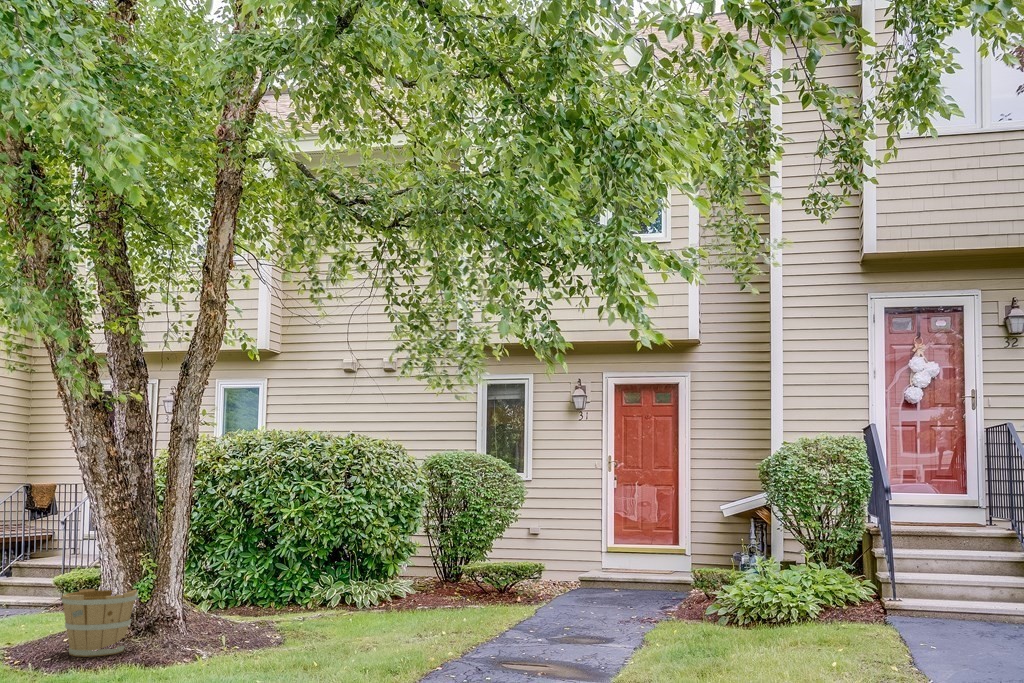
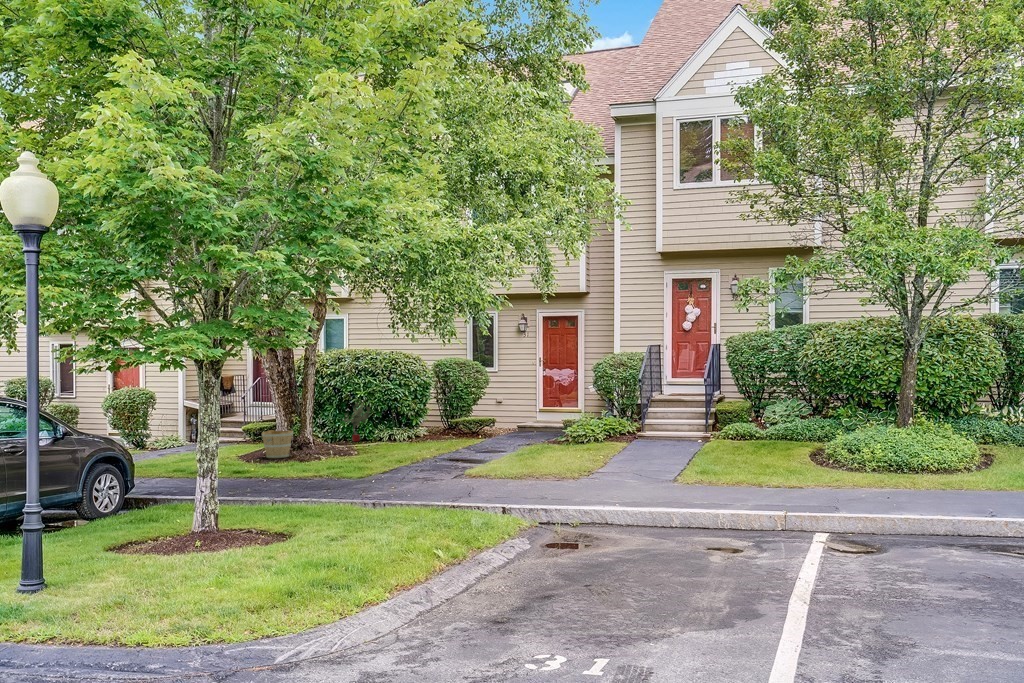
potted tree: none [247,529,307,611] -> present [343,403,370,442]

